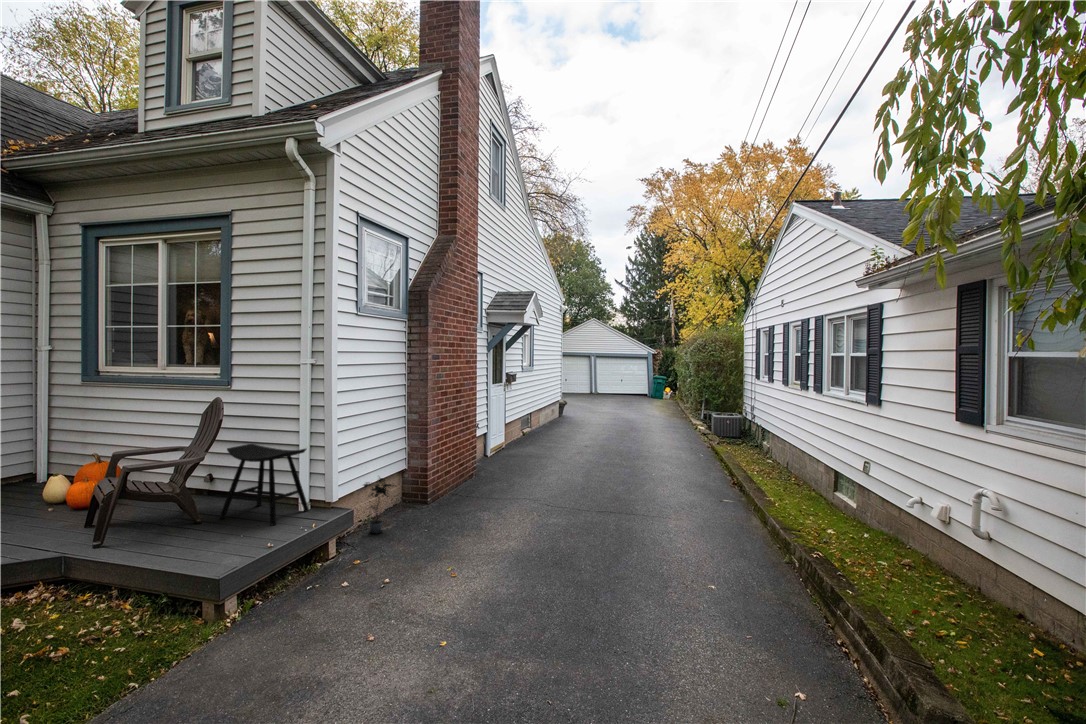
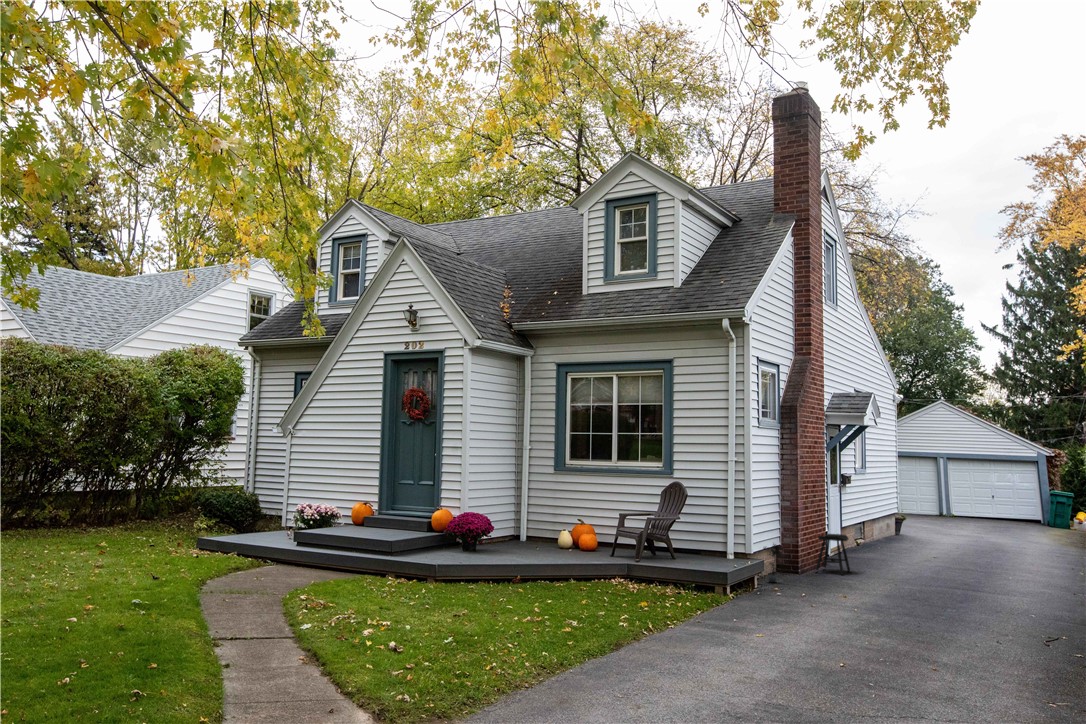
stool: present [220,444,309,525] -> present [815,534,850,575]

